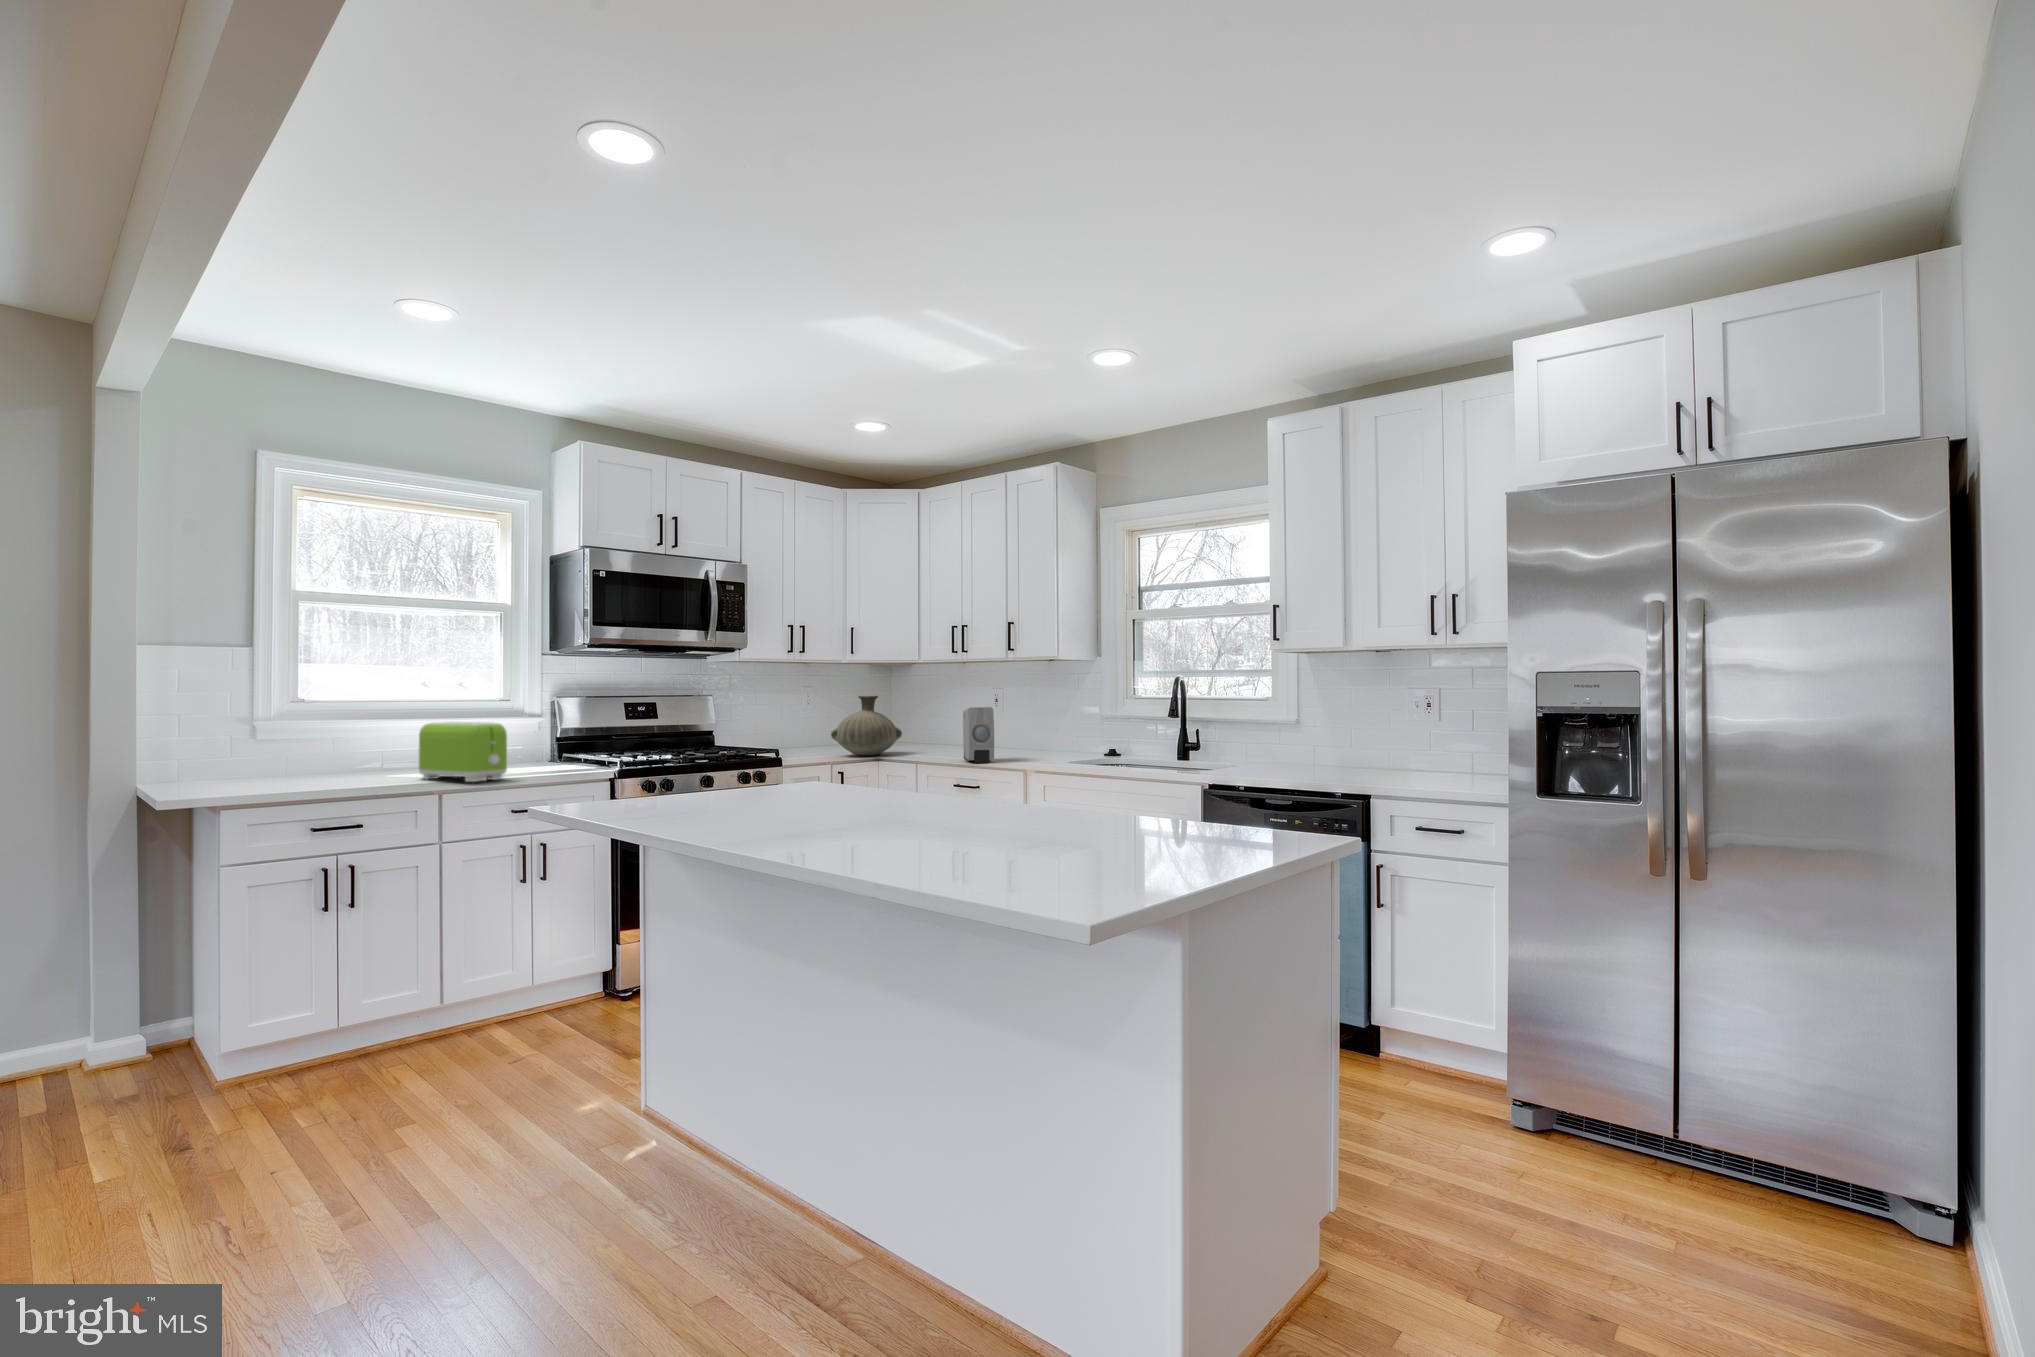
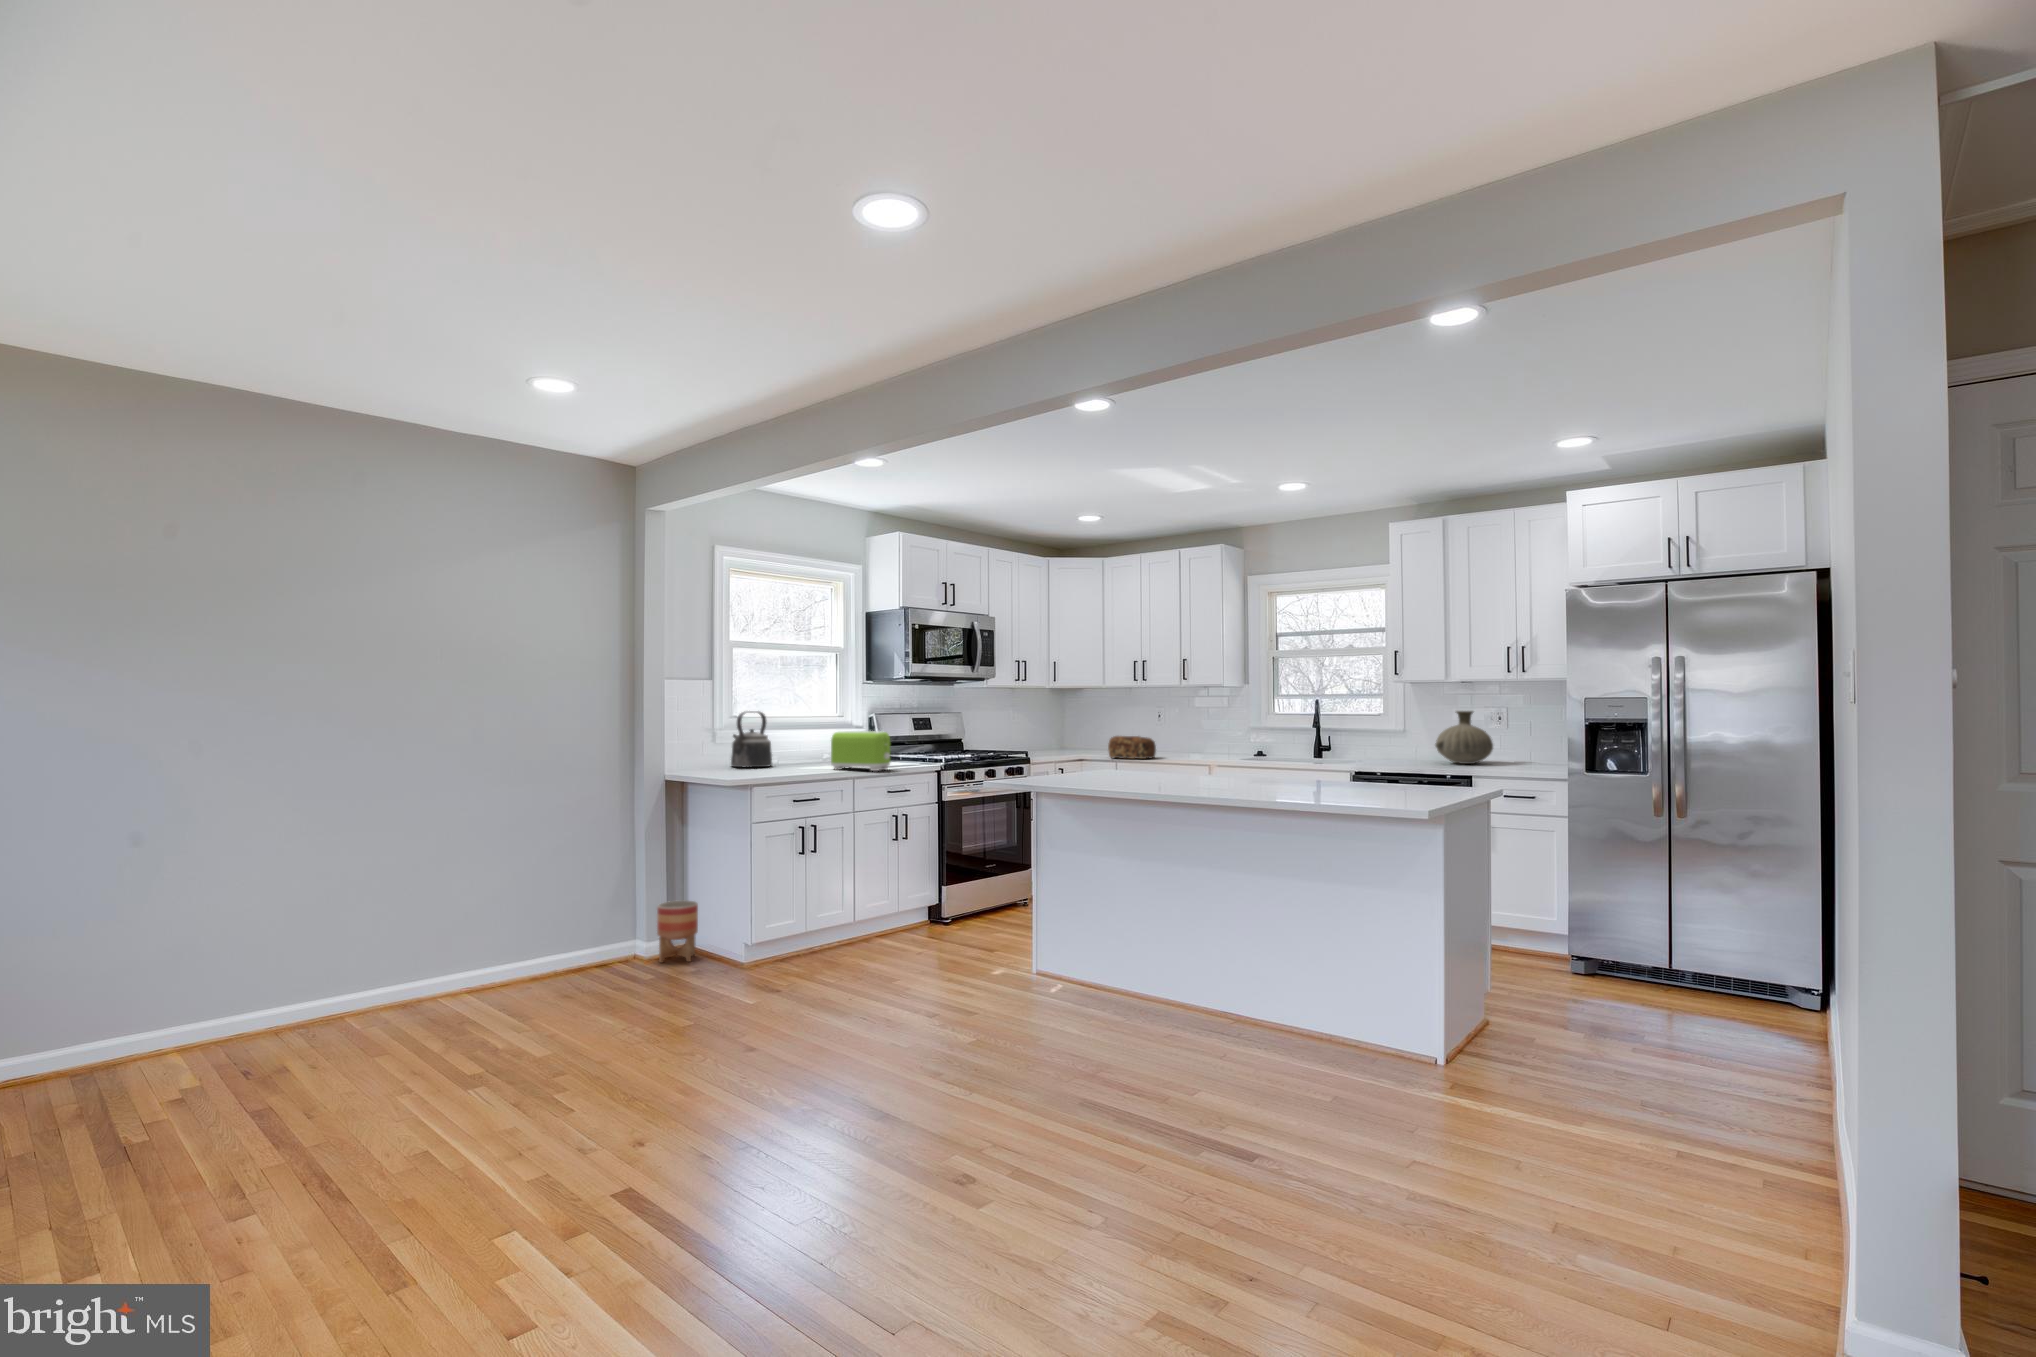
kettle: none [265,692,349,776] -> present [731,712,772,767]
vase: present [831,696,902,755] -> present [1435,711,1493,764]
soap dispenser: present [963,707,994,763] -> none [1155,721,1183,761]
bread loaf: none [907,726,970,758] -> present [1108,736,1156,759]
planter: none [79,982,163,1084] -> present [657,901,698,963]

